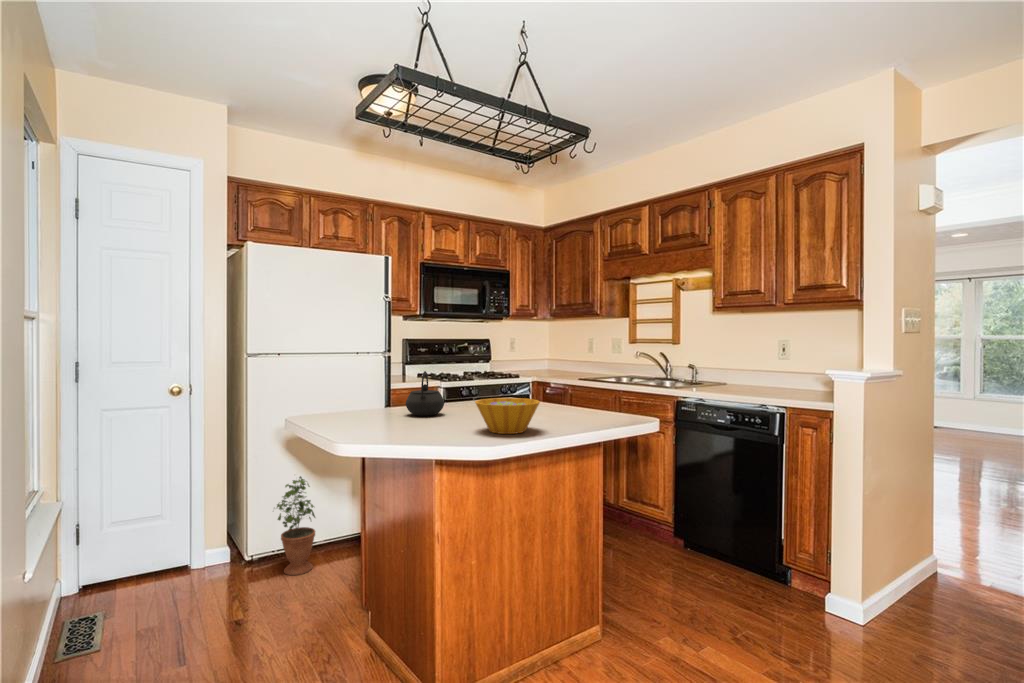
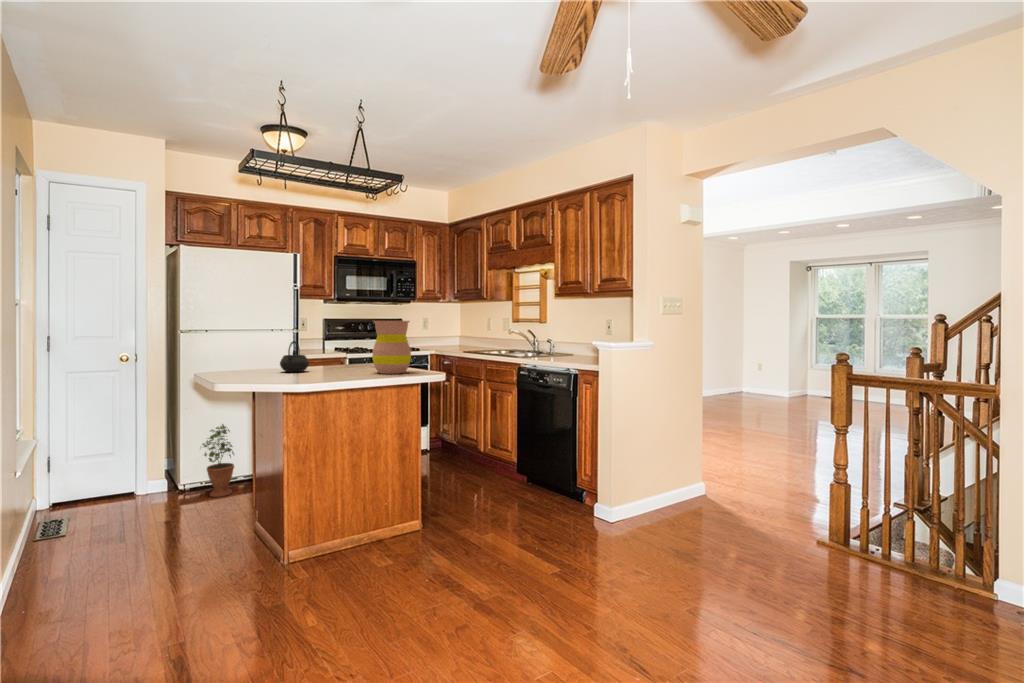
vase: none [538,343,592,419] -> present [372,321,411,374]
bowl: present [475,398,540,434] -> none [309,358,355,380]

